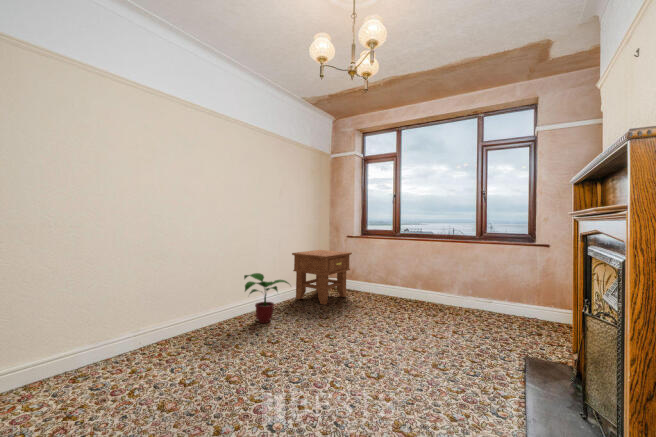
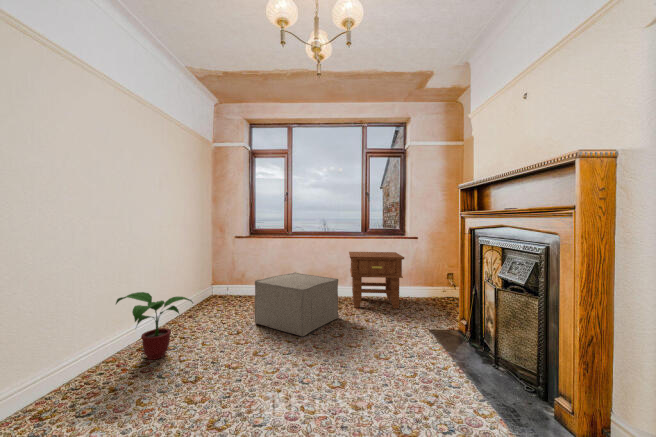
side table: present [292,250,352,305] -> present [349,252,404,308]
ottoman: none [344,273,425,332] -> present [254,272,339,337]

